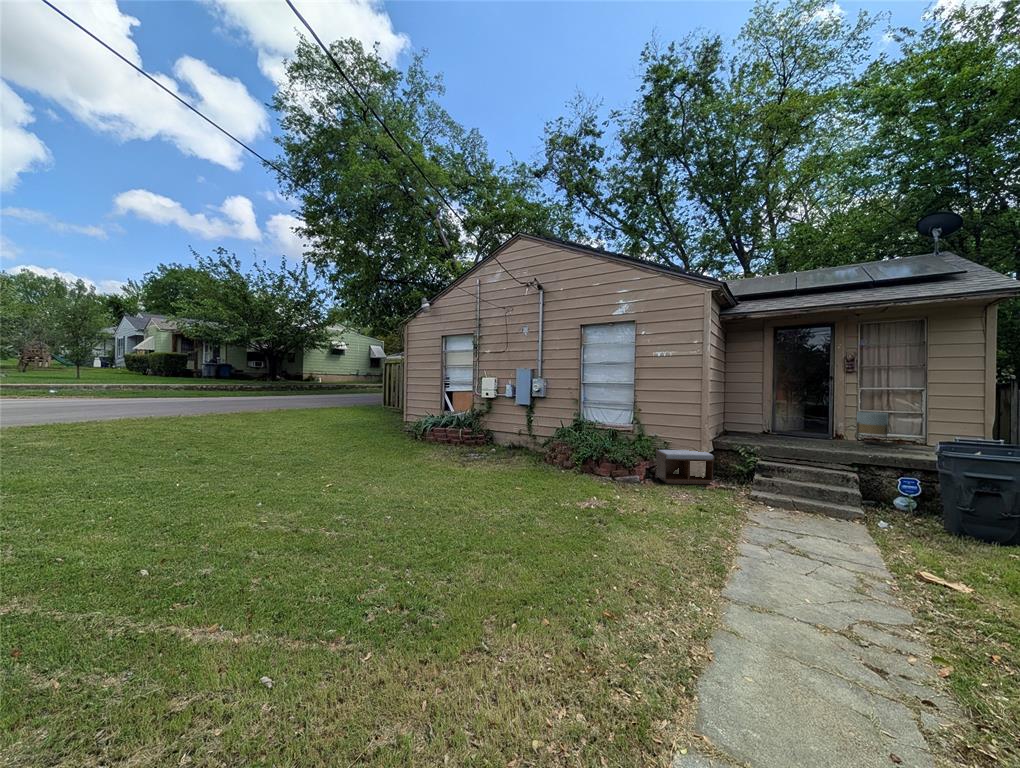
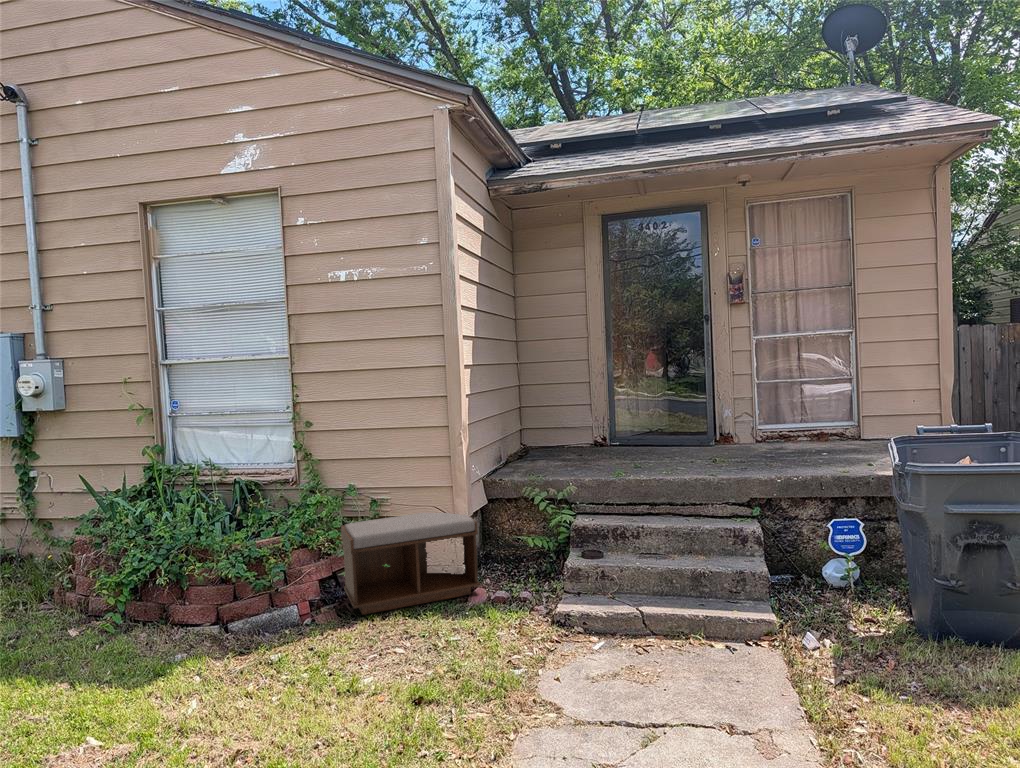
planter: present [856,412,888,443] -> none [751,382,801,448]

